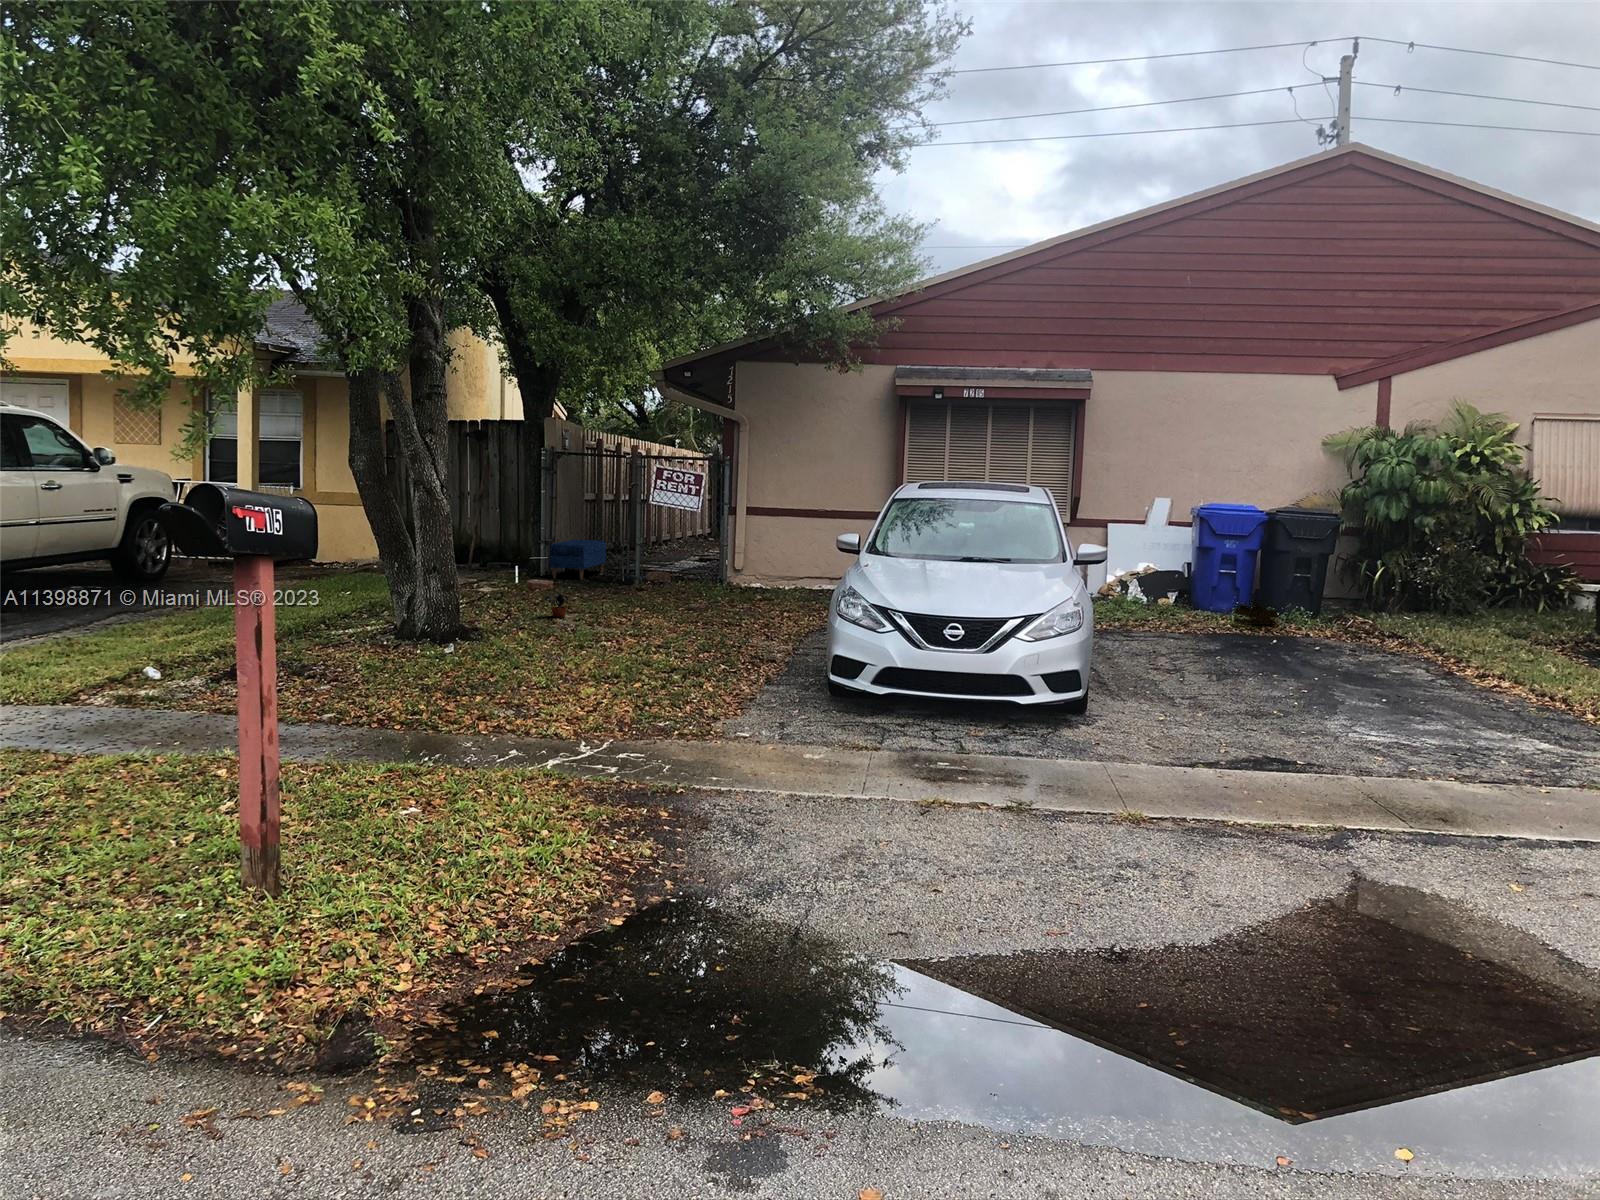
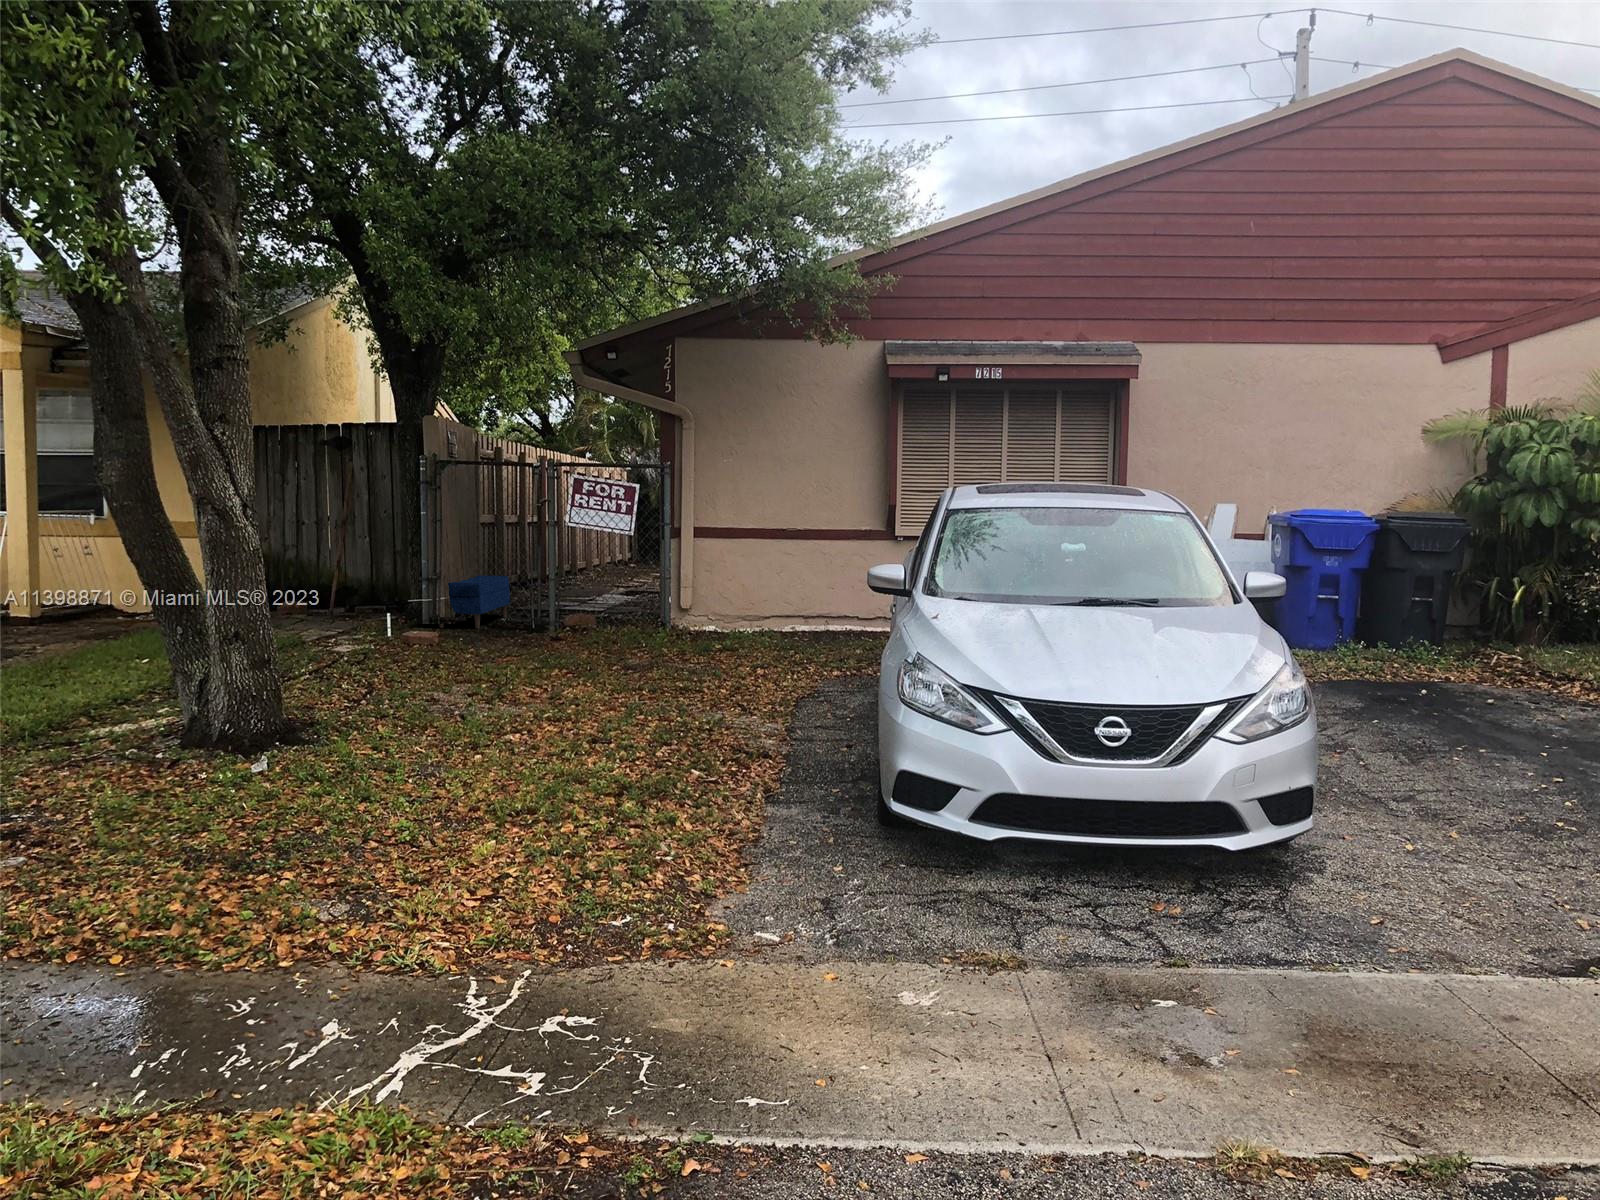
potted plant: present [545,593,574,617] -> none [420,656,466,691]
cardboard box: present [1233,604,1278,625] -> none [1328,634,1397,663]

